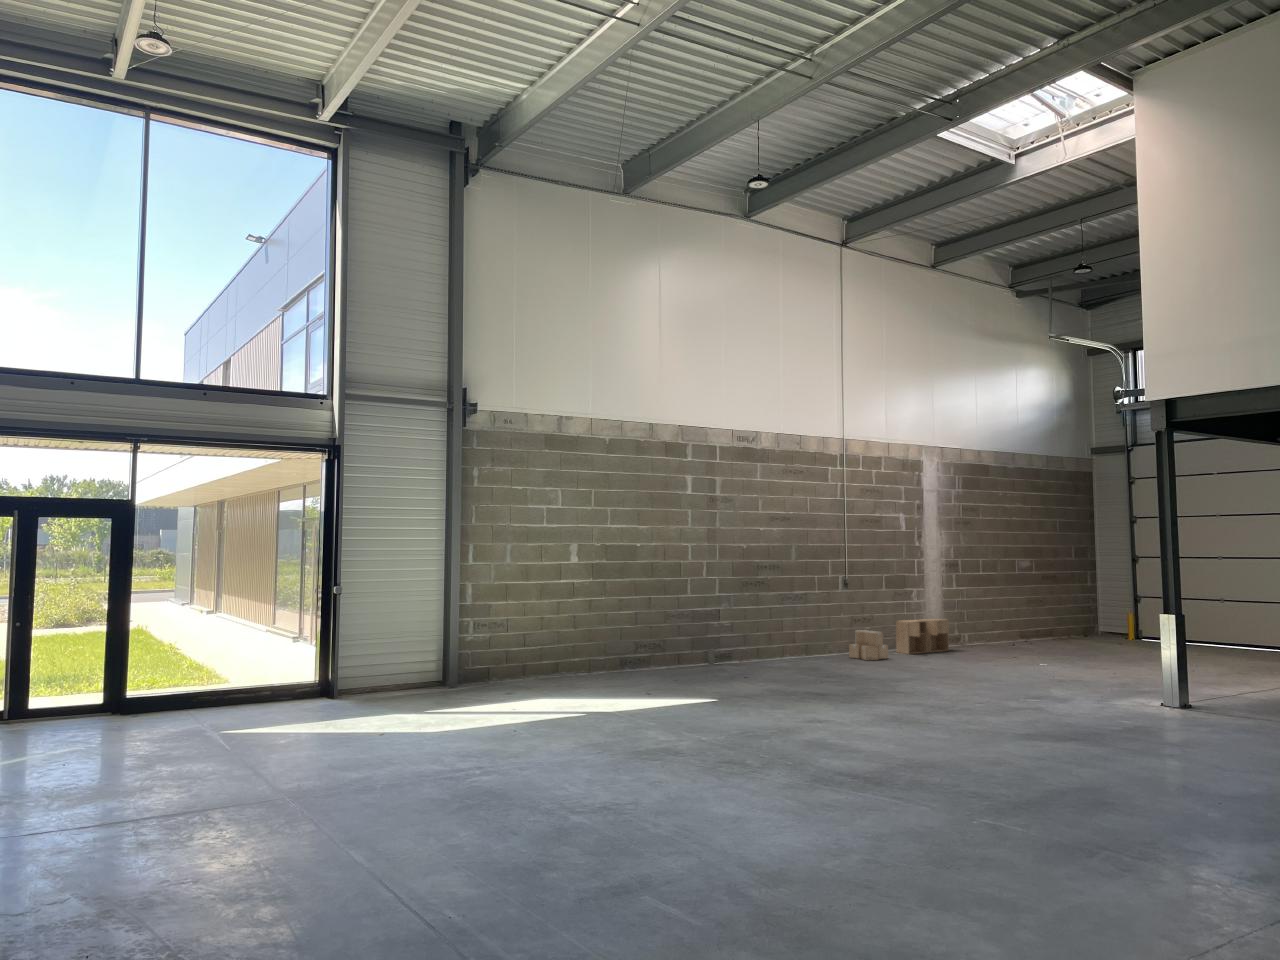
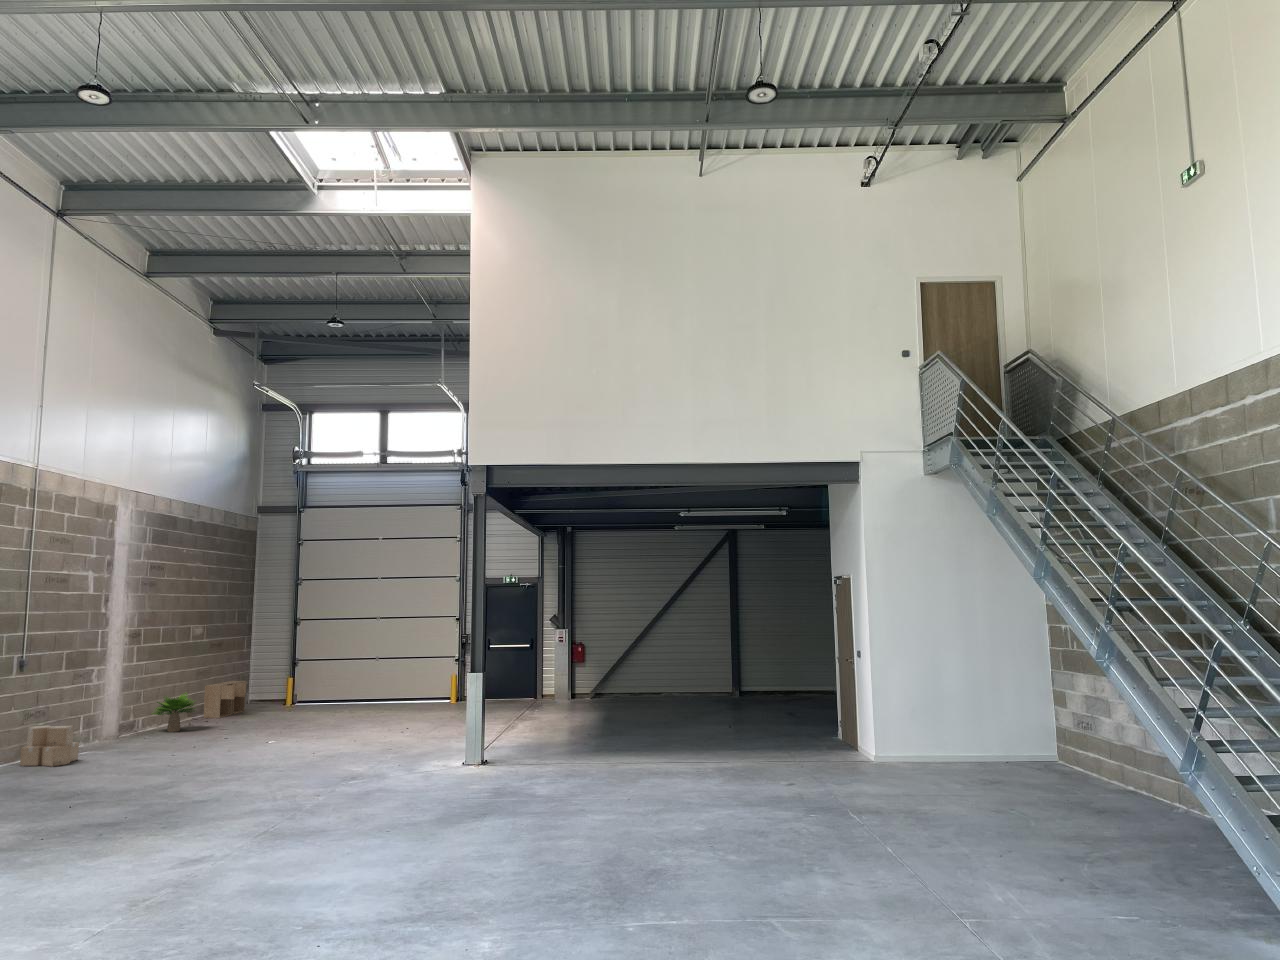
potted plant: none [968,615,1010,649] -> present [153,693,195,732]
storage cabinet: present [896,619,949,654] -> present [204,681,246,718]

